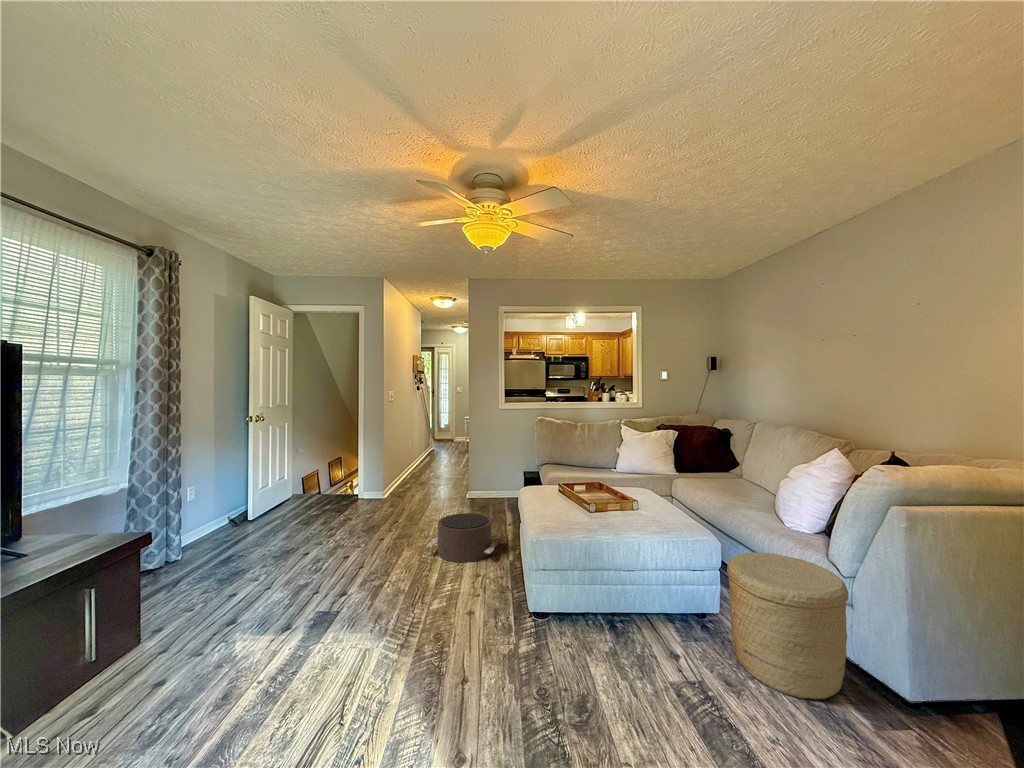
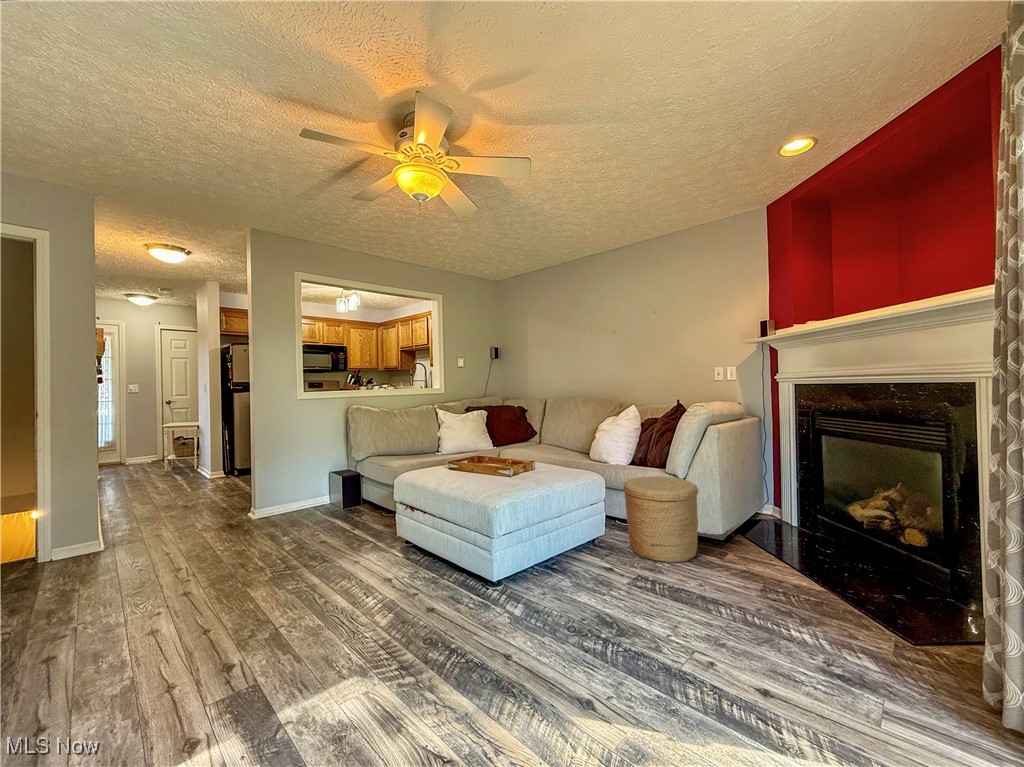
pouf: present [426,513,498,562] -> none [288,520,382,583]

